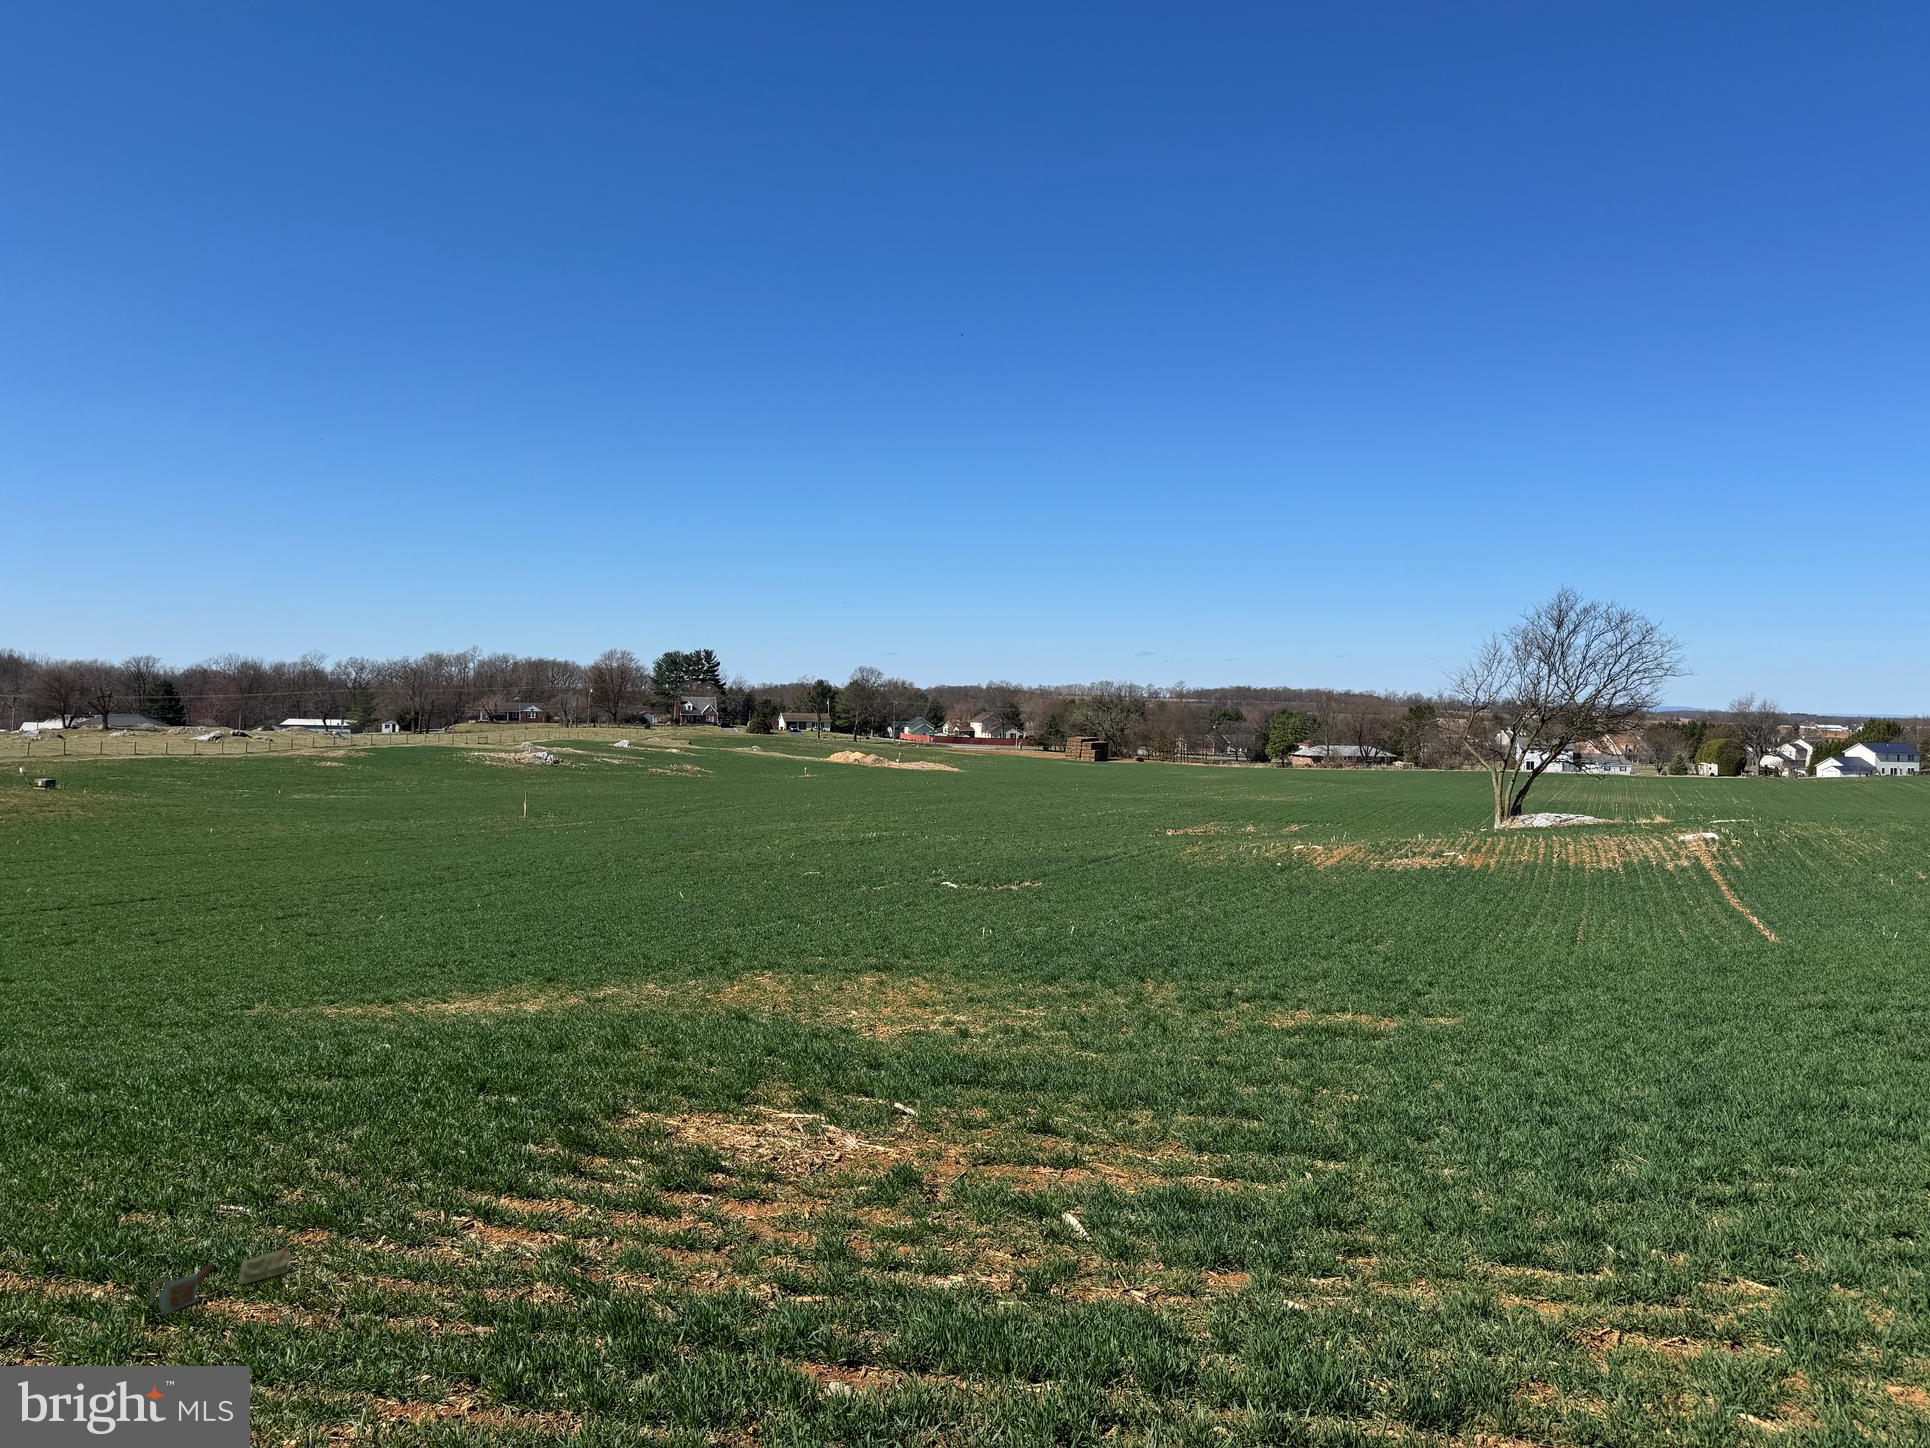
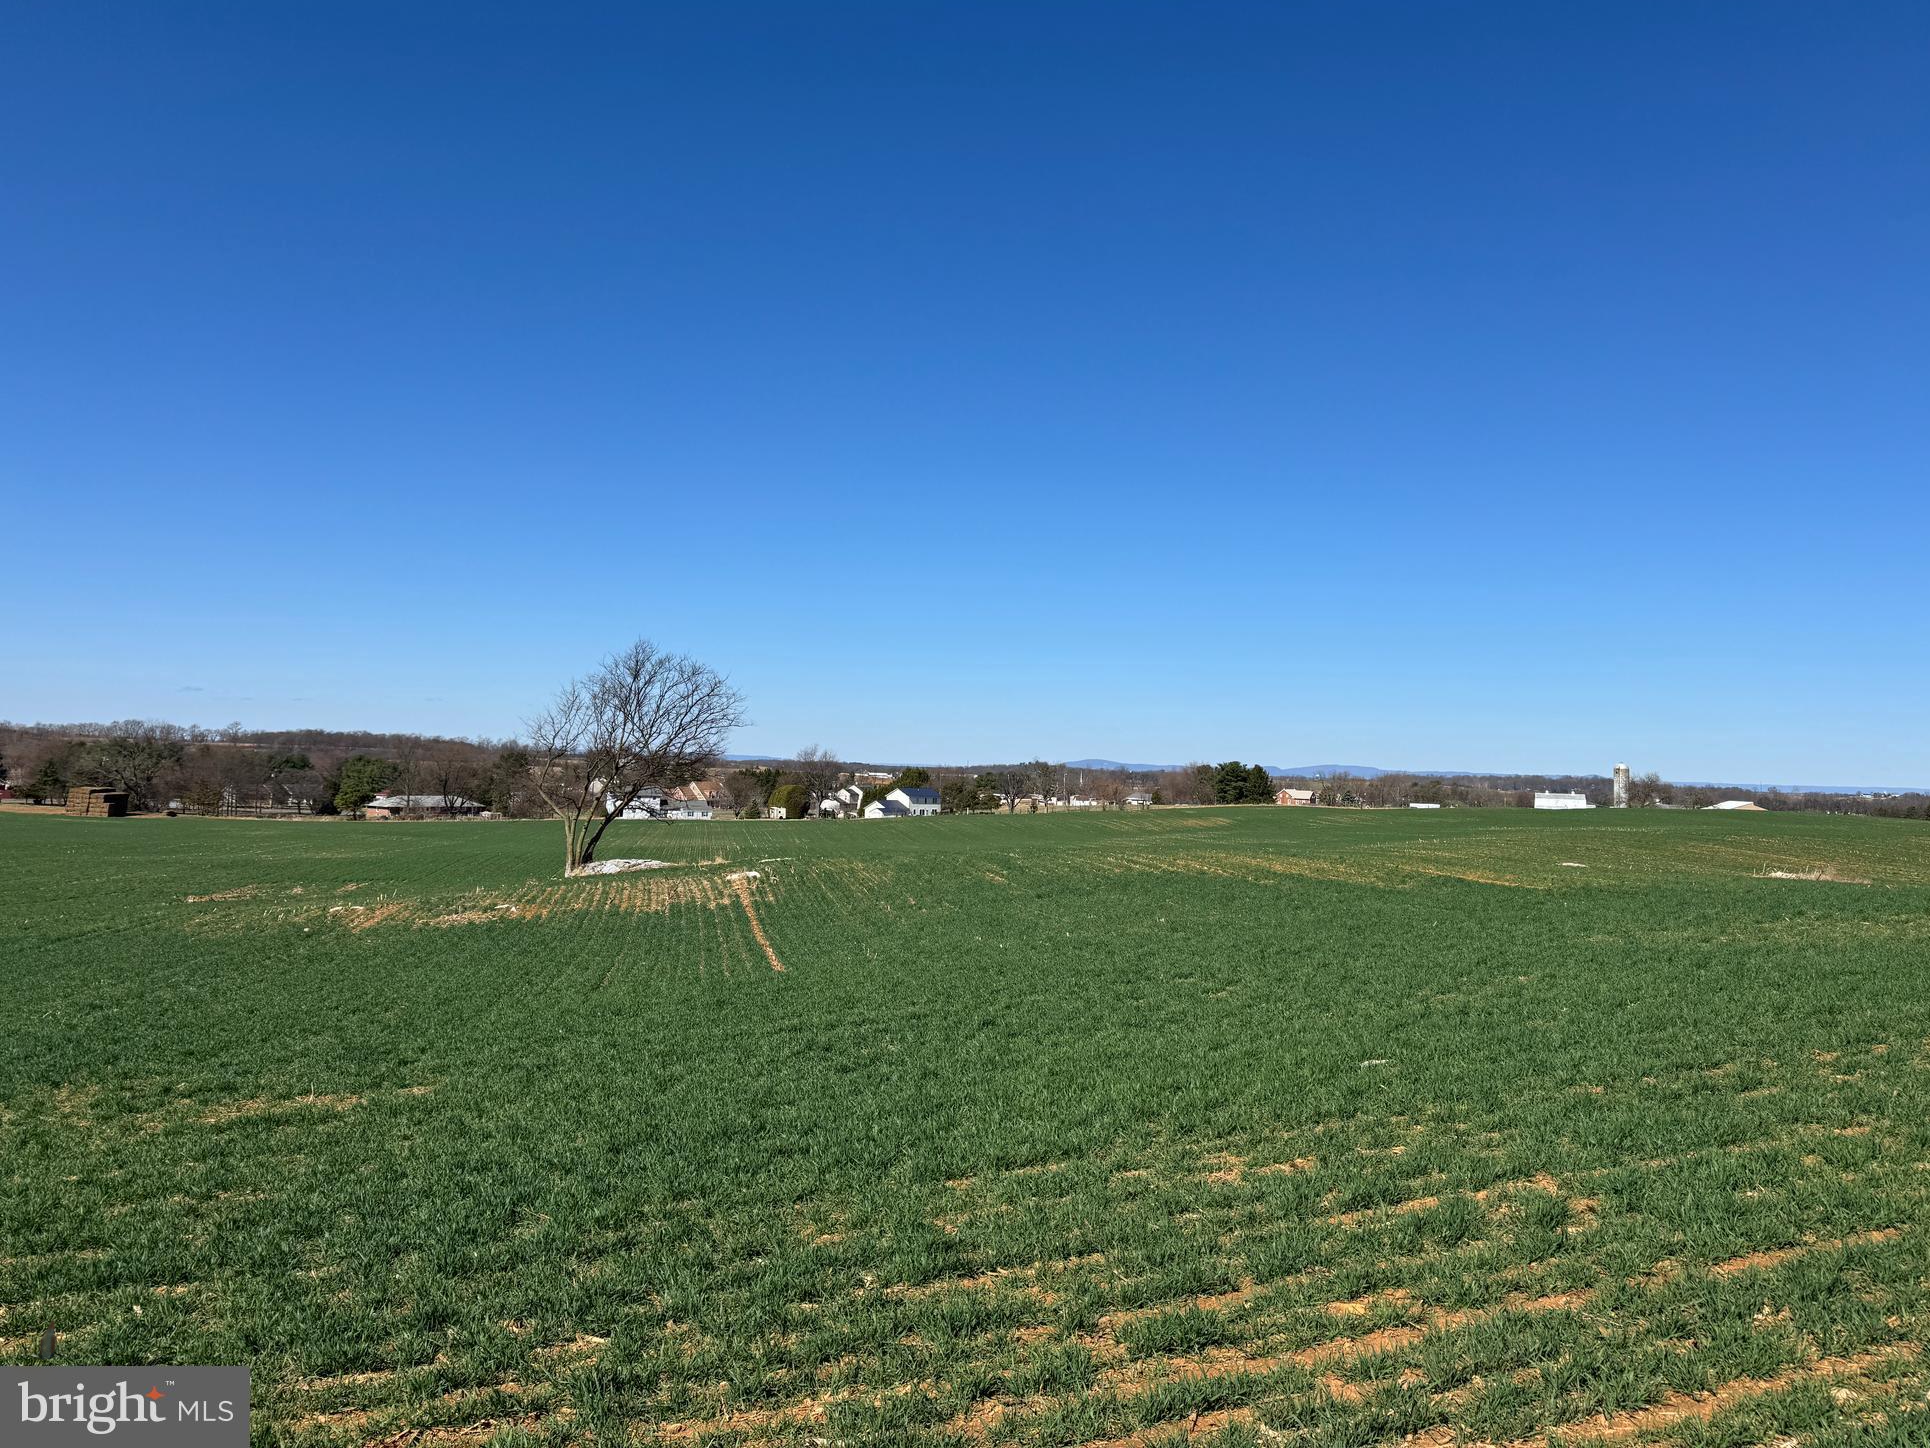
bag: present [238,1228,291,1284] -> none [56,1292,81,1340]

